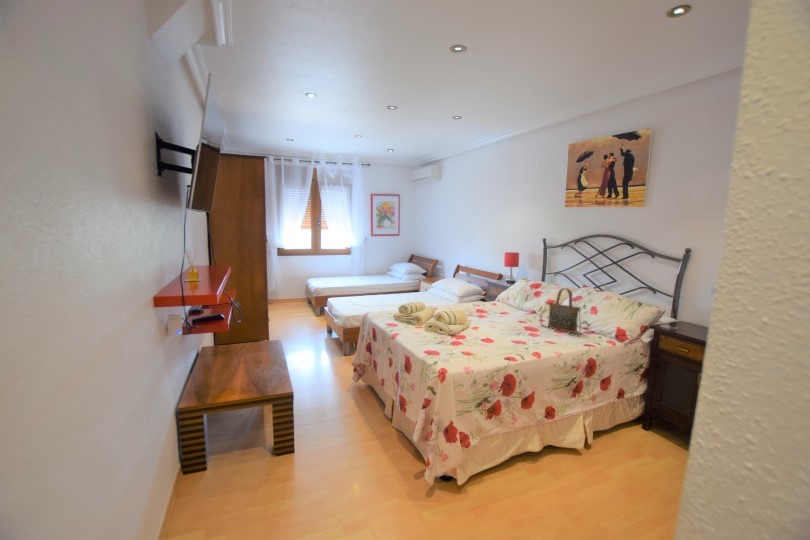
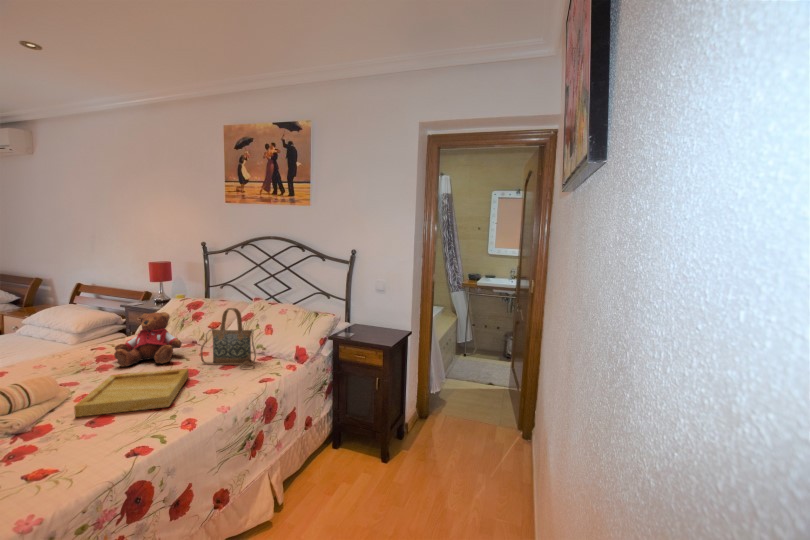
teddy bear: none [488,286,527,320] -> present [114,312,182,367]
tray: none [475,319,533,343] -> present [74,369,188,417]

